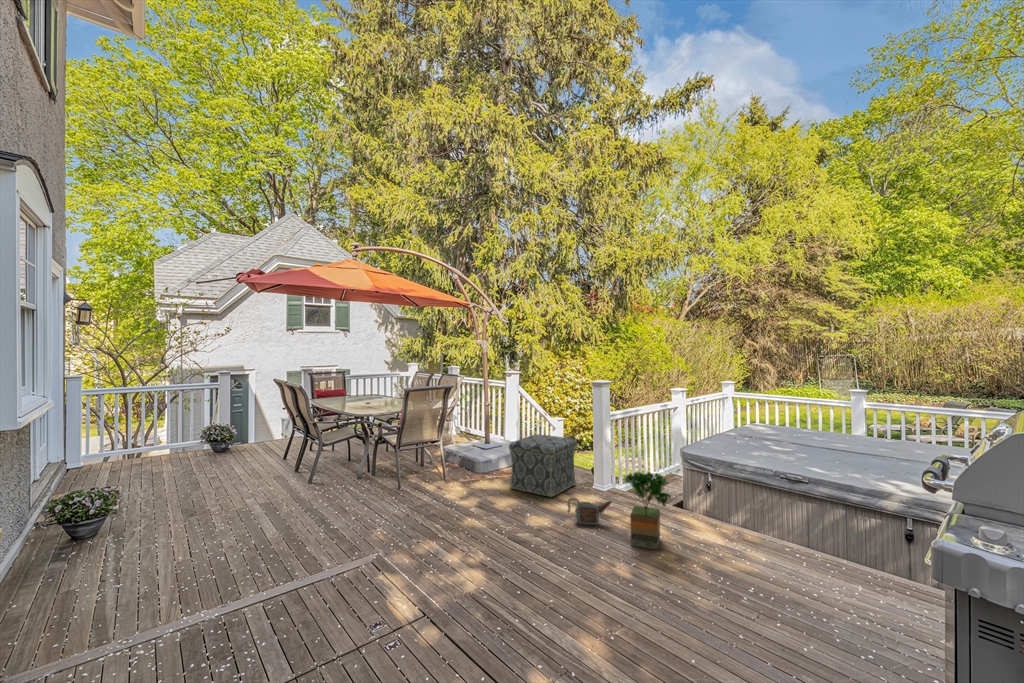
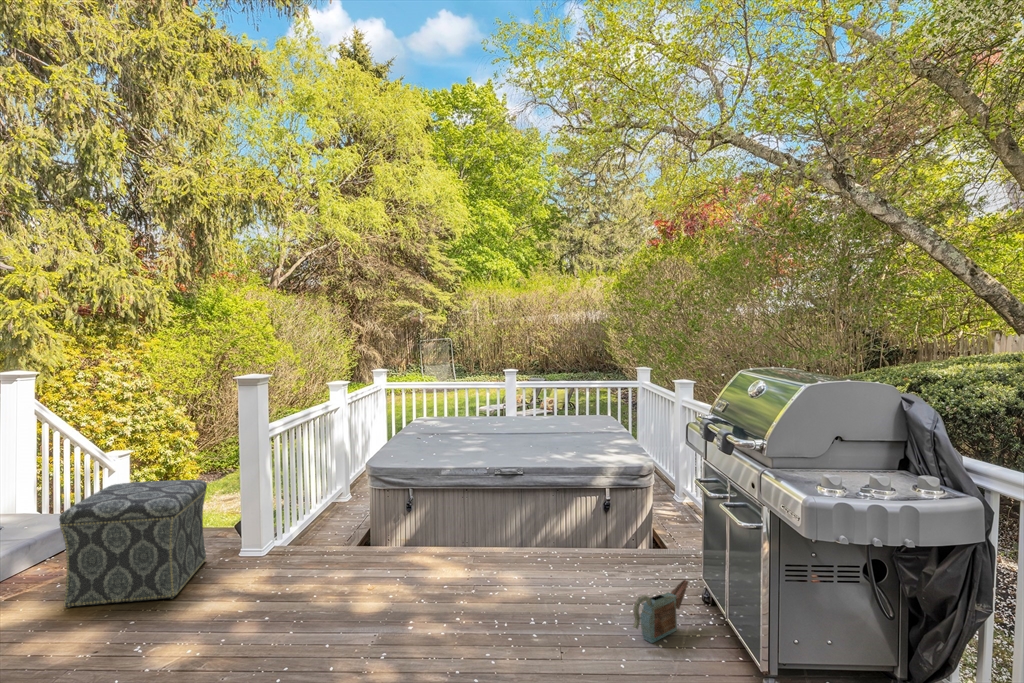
potted tree: present [624,472,671,550] -> none [351,504,435,636]
watering can: present [567,498,612,525] -> present [633,580,688,643]

